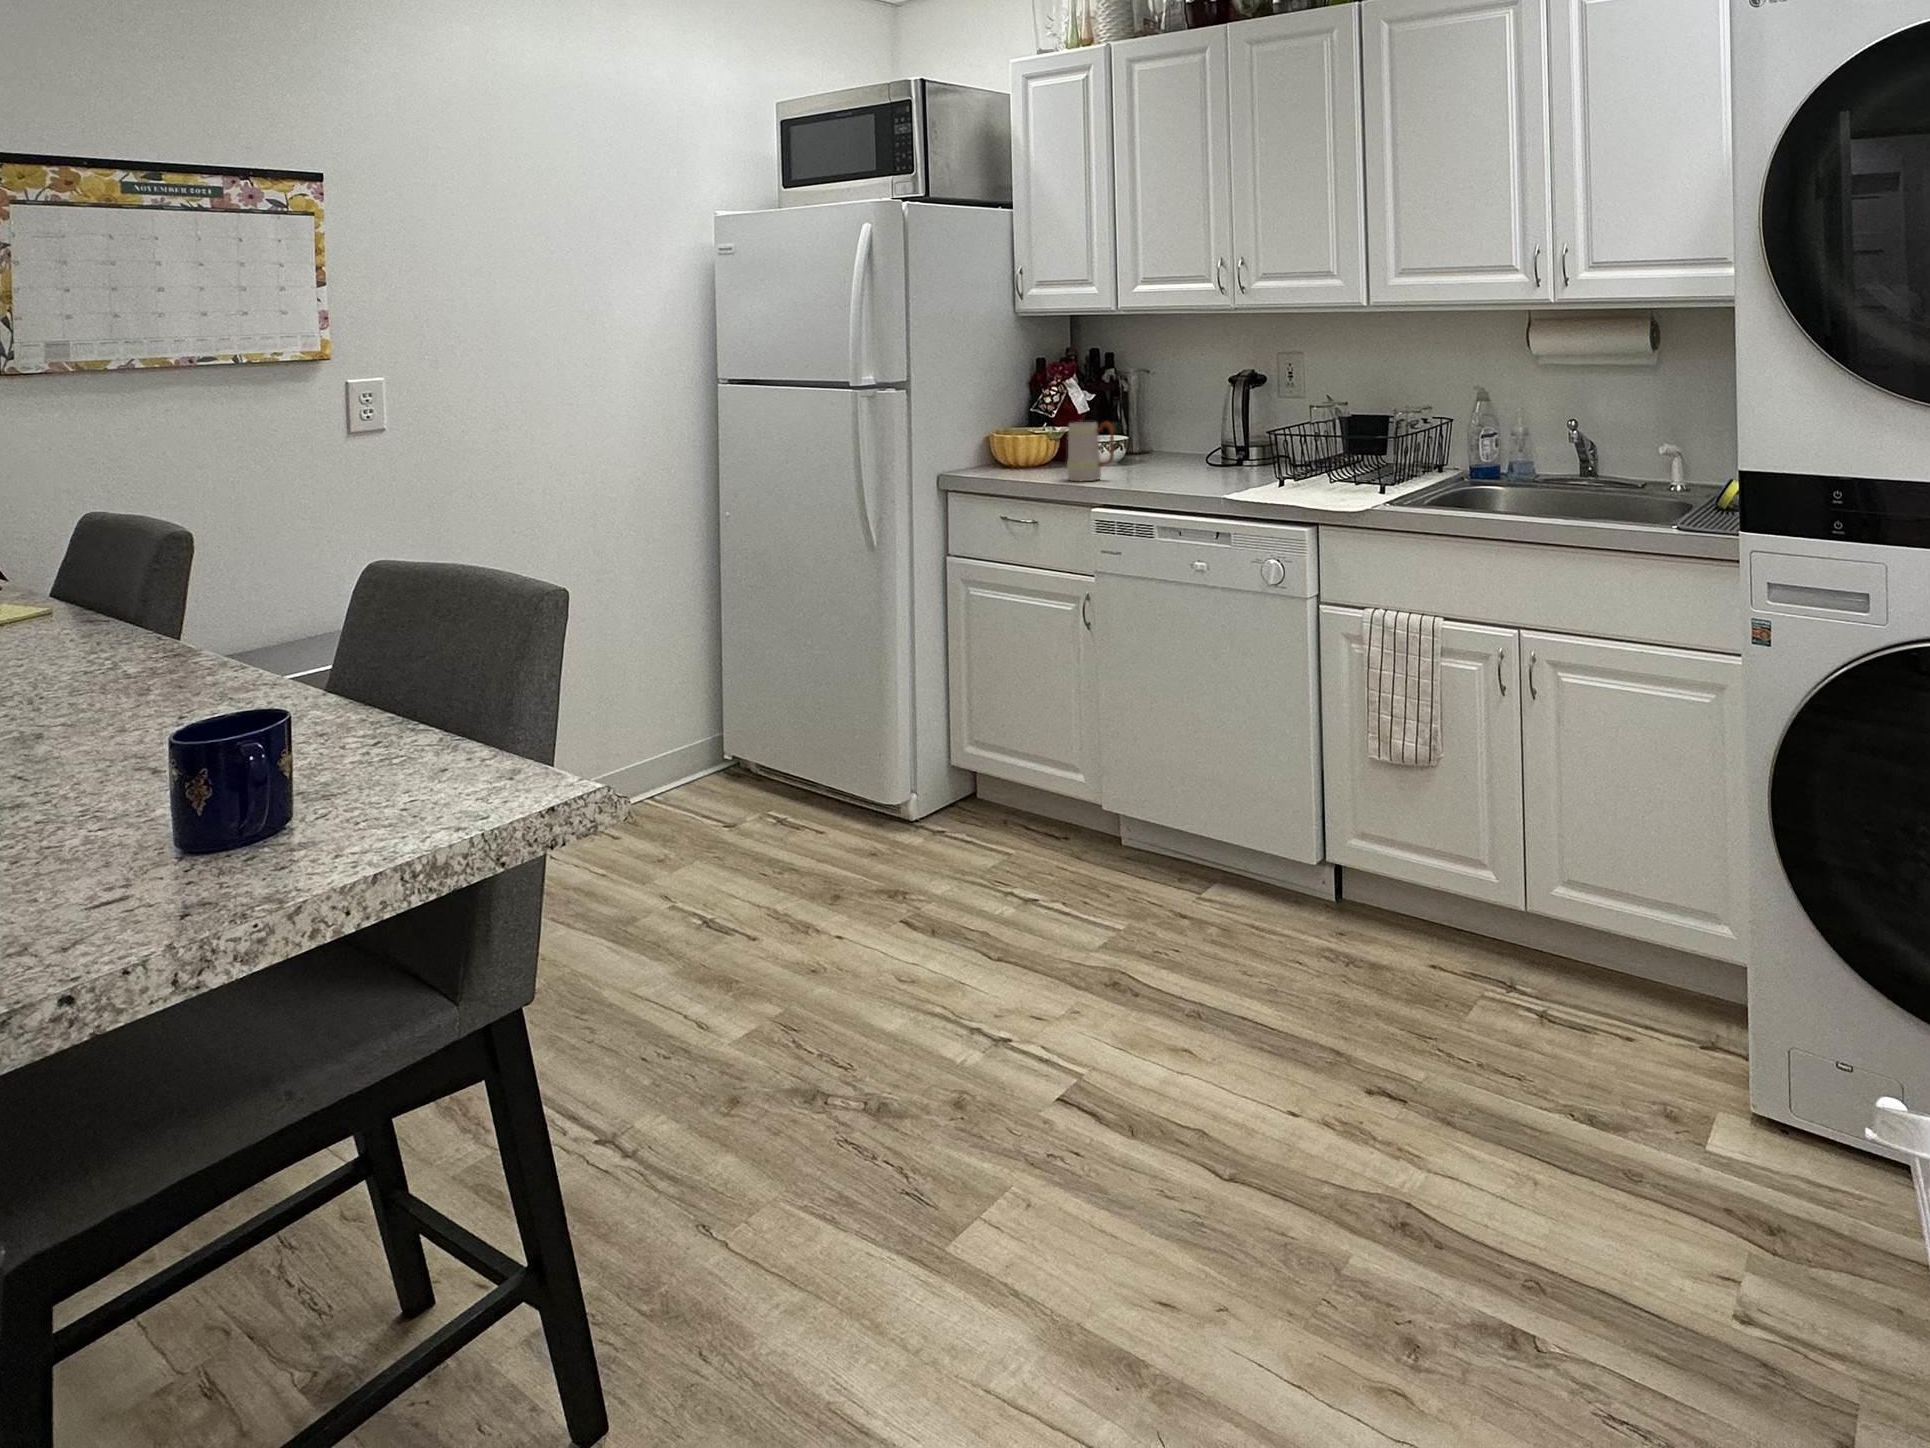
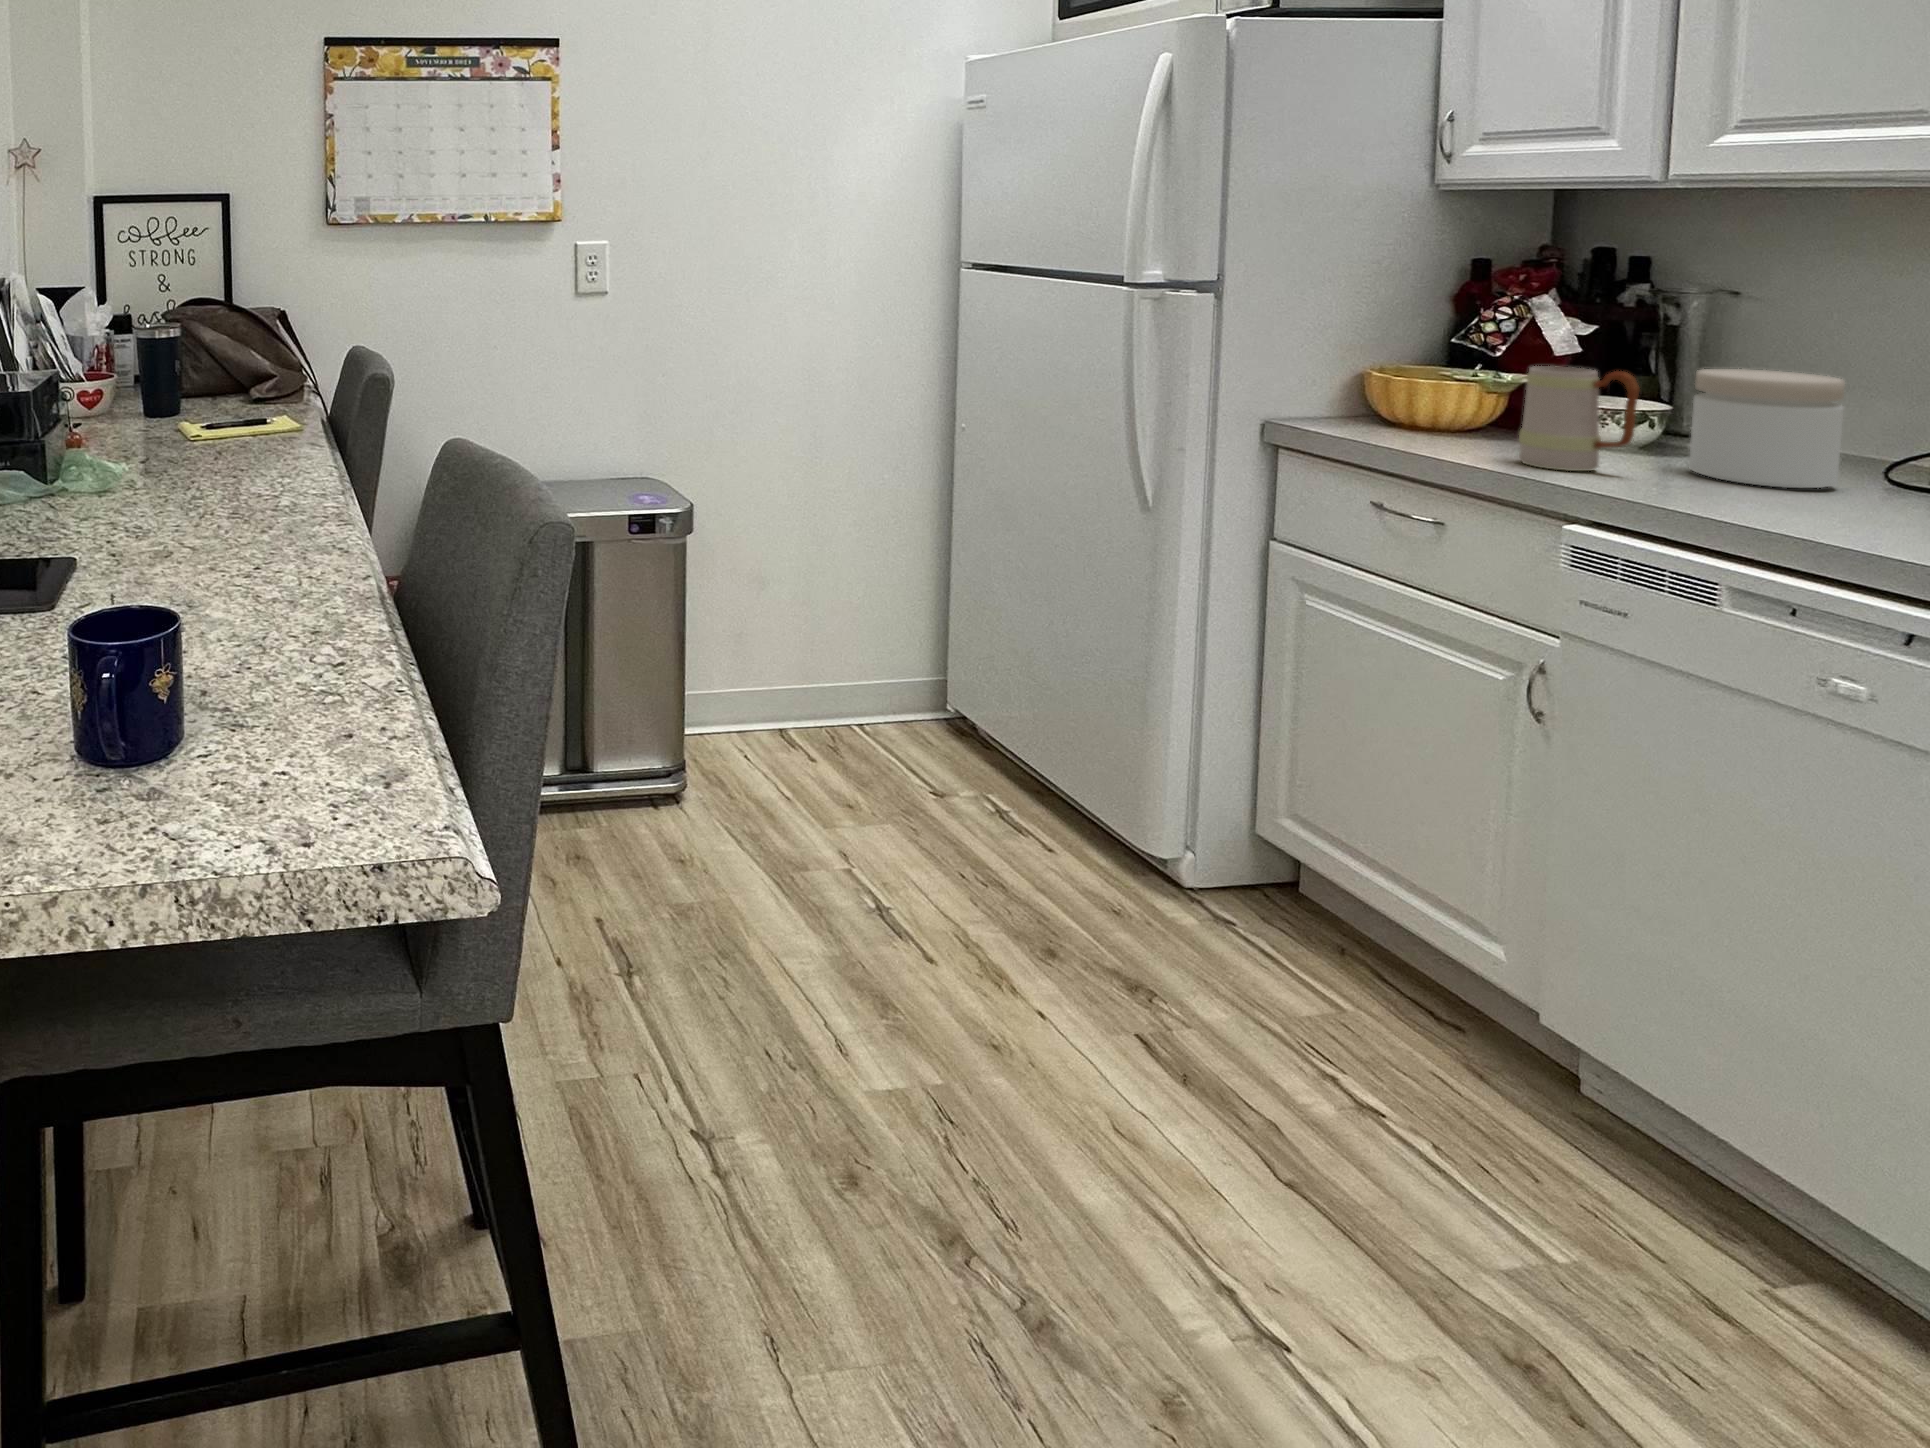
jar: none [1134,415,1188,476] -> present [1689,369,1845,488]

